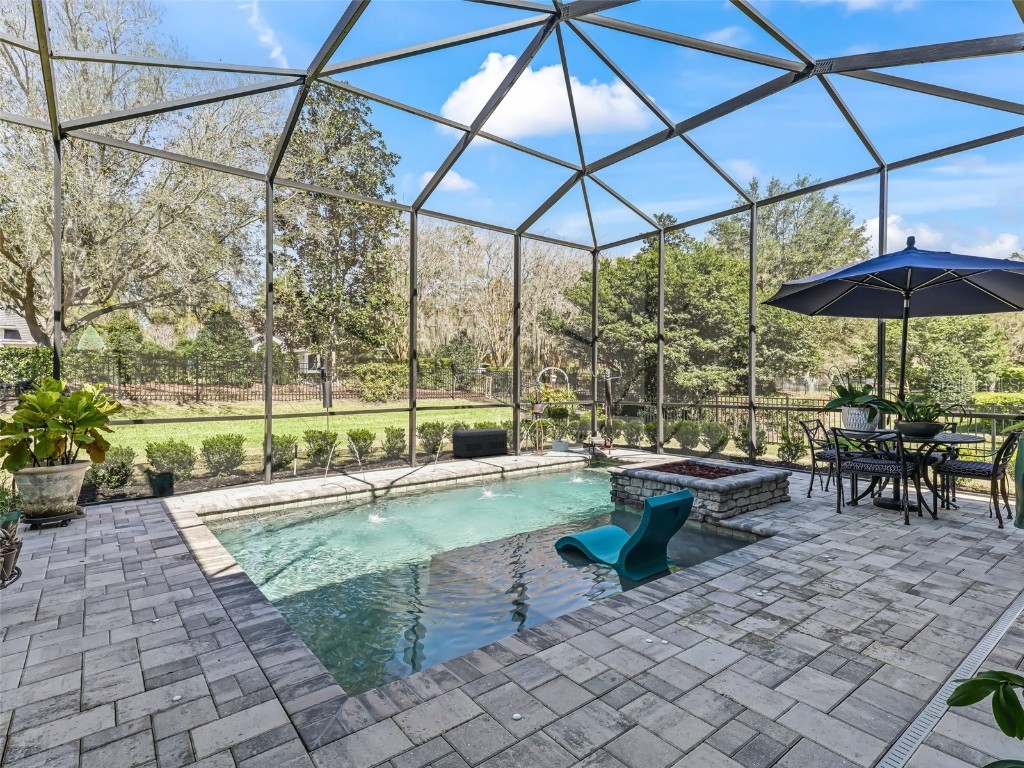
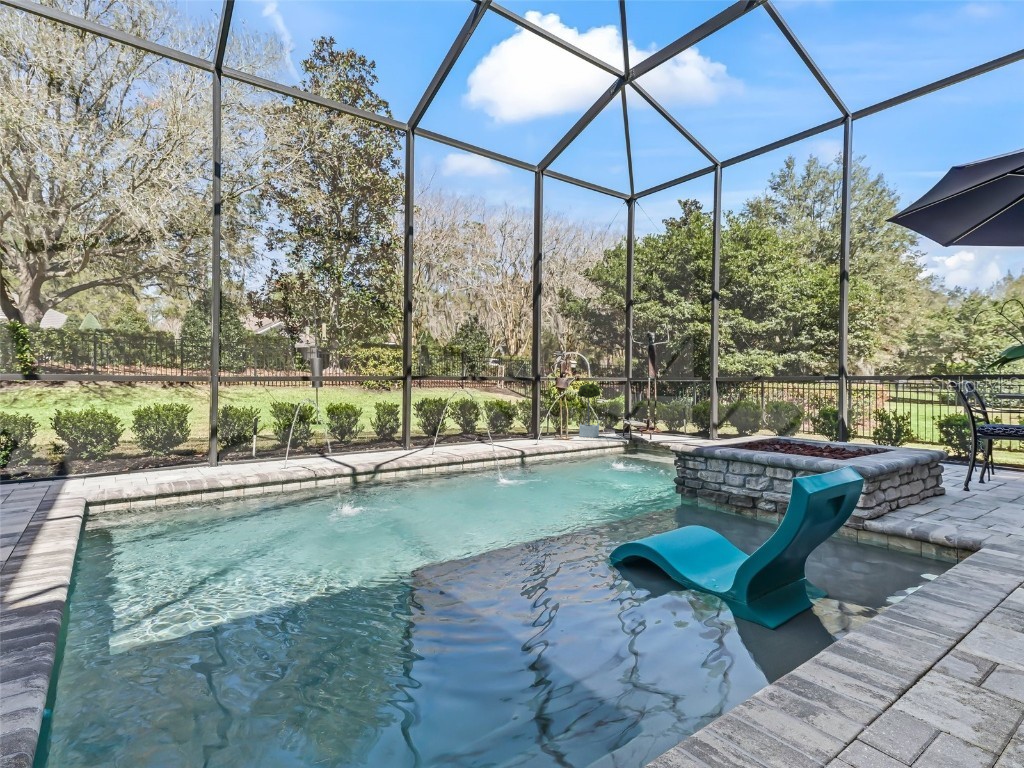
storage bench: present [453,428,507,458] -> none [458,408,525,442]
watering can: present [143,469,178,497] -> none [32,441,80,479]

